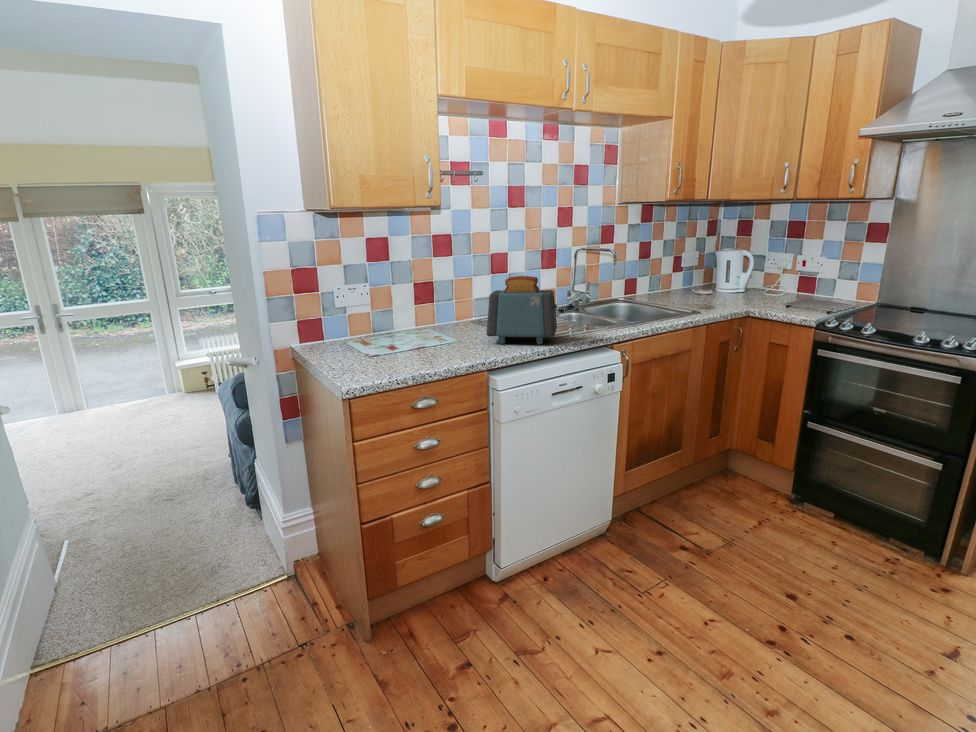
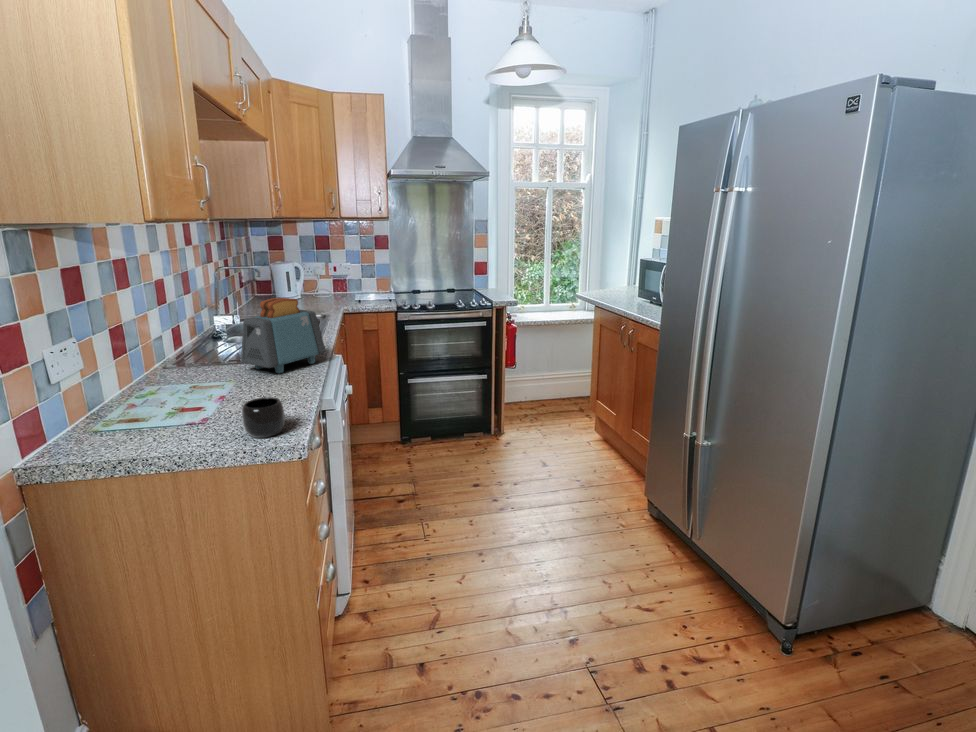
mug: none [346,344,382,374] -> present [242,397,285,438]

